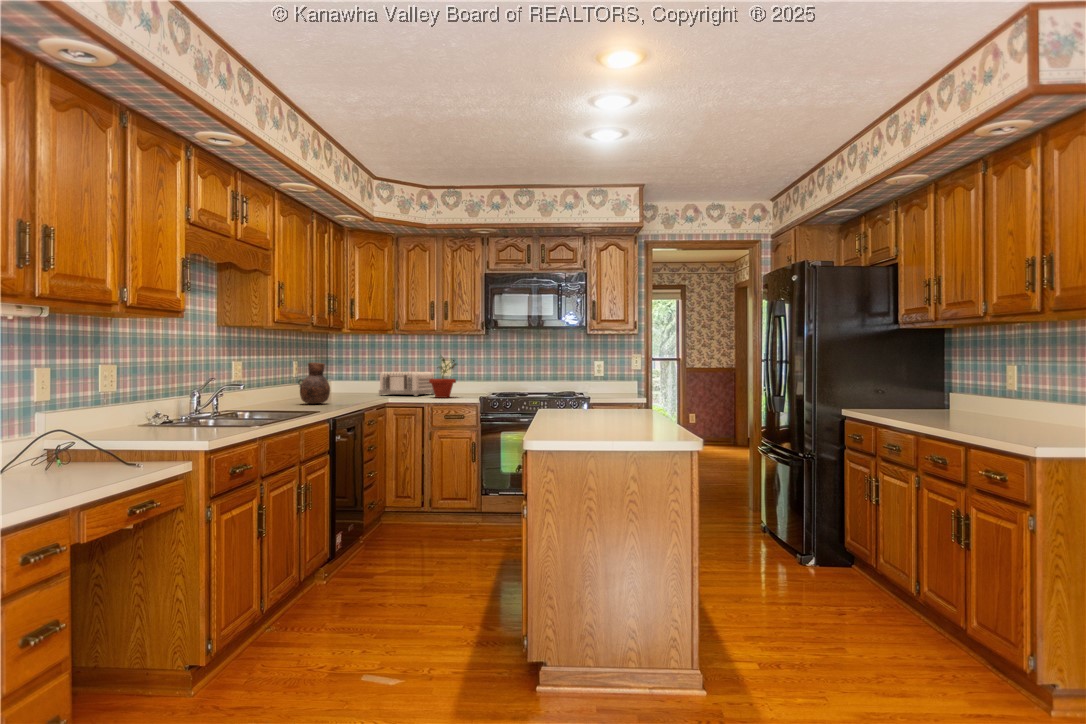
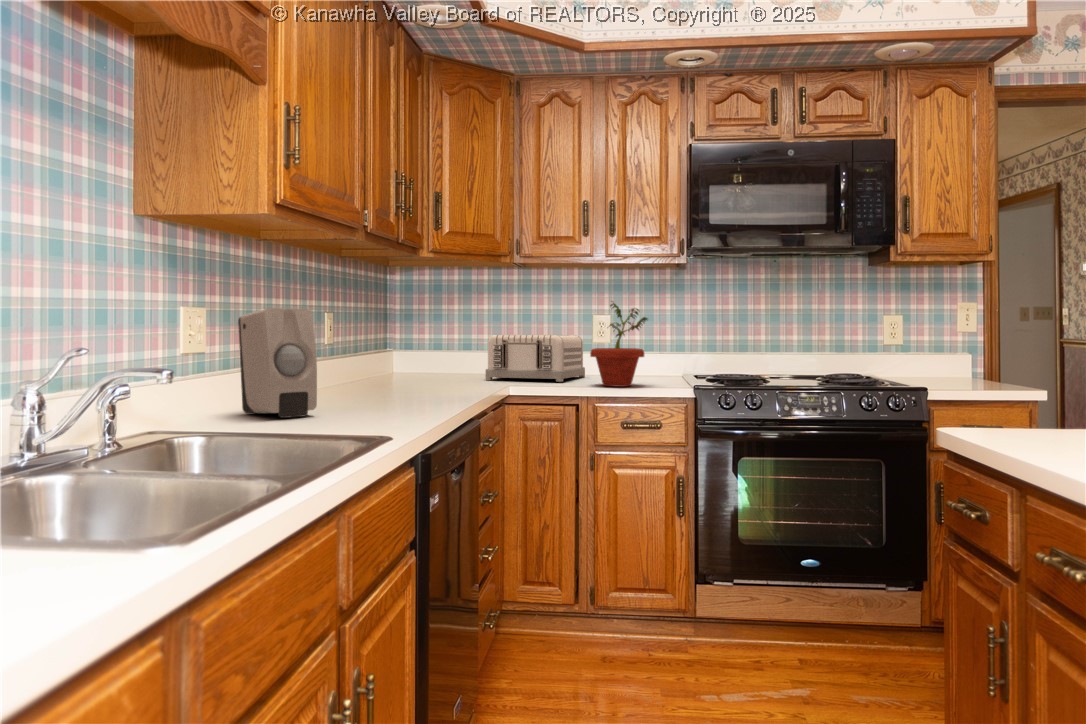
vase: present [298,362,330,404] -> none [335,310,407,405]
soap dispenser: none [257,363,290,407] -> present [238,308,317,418]

